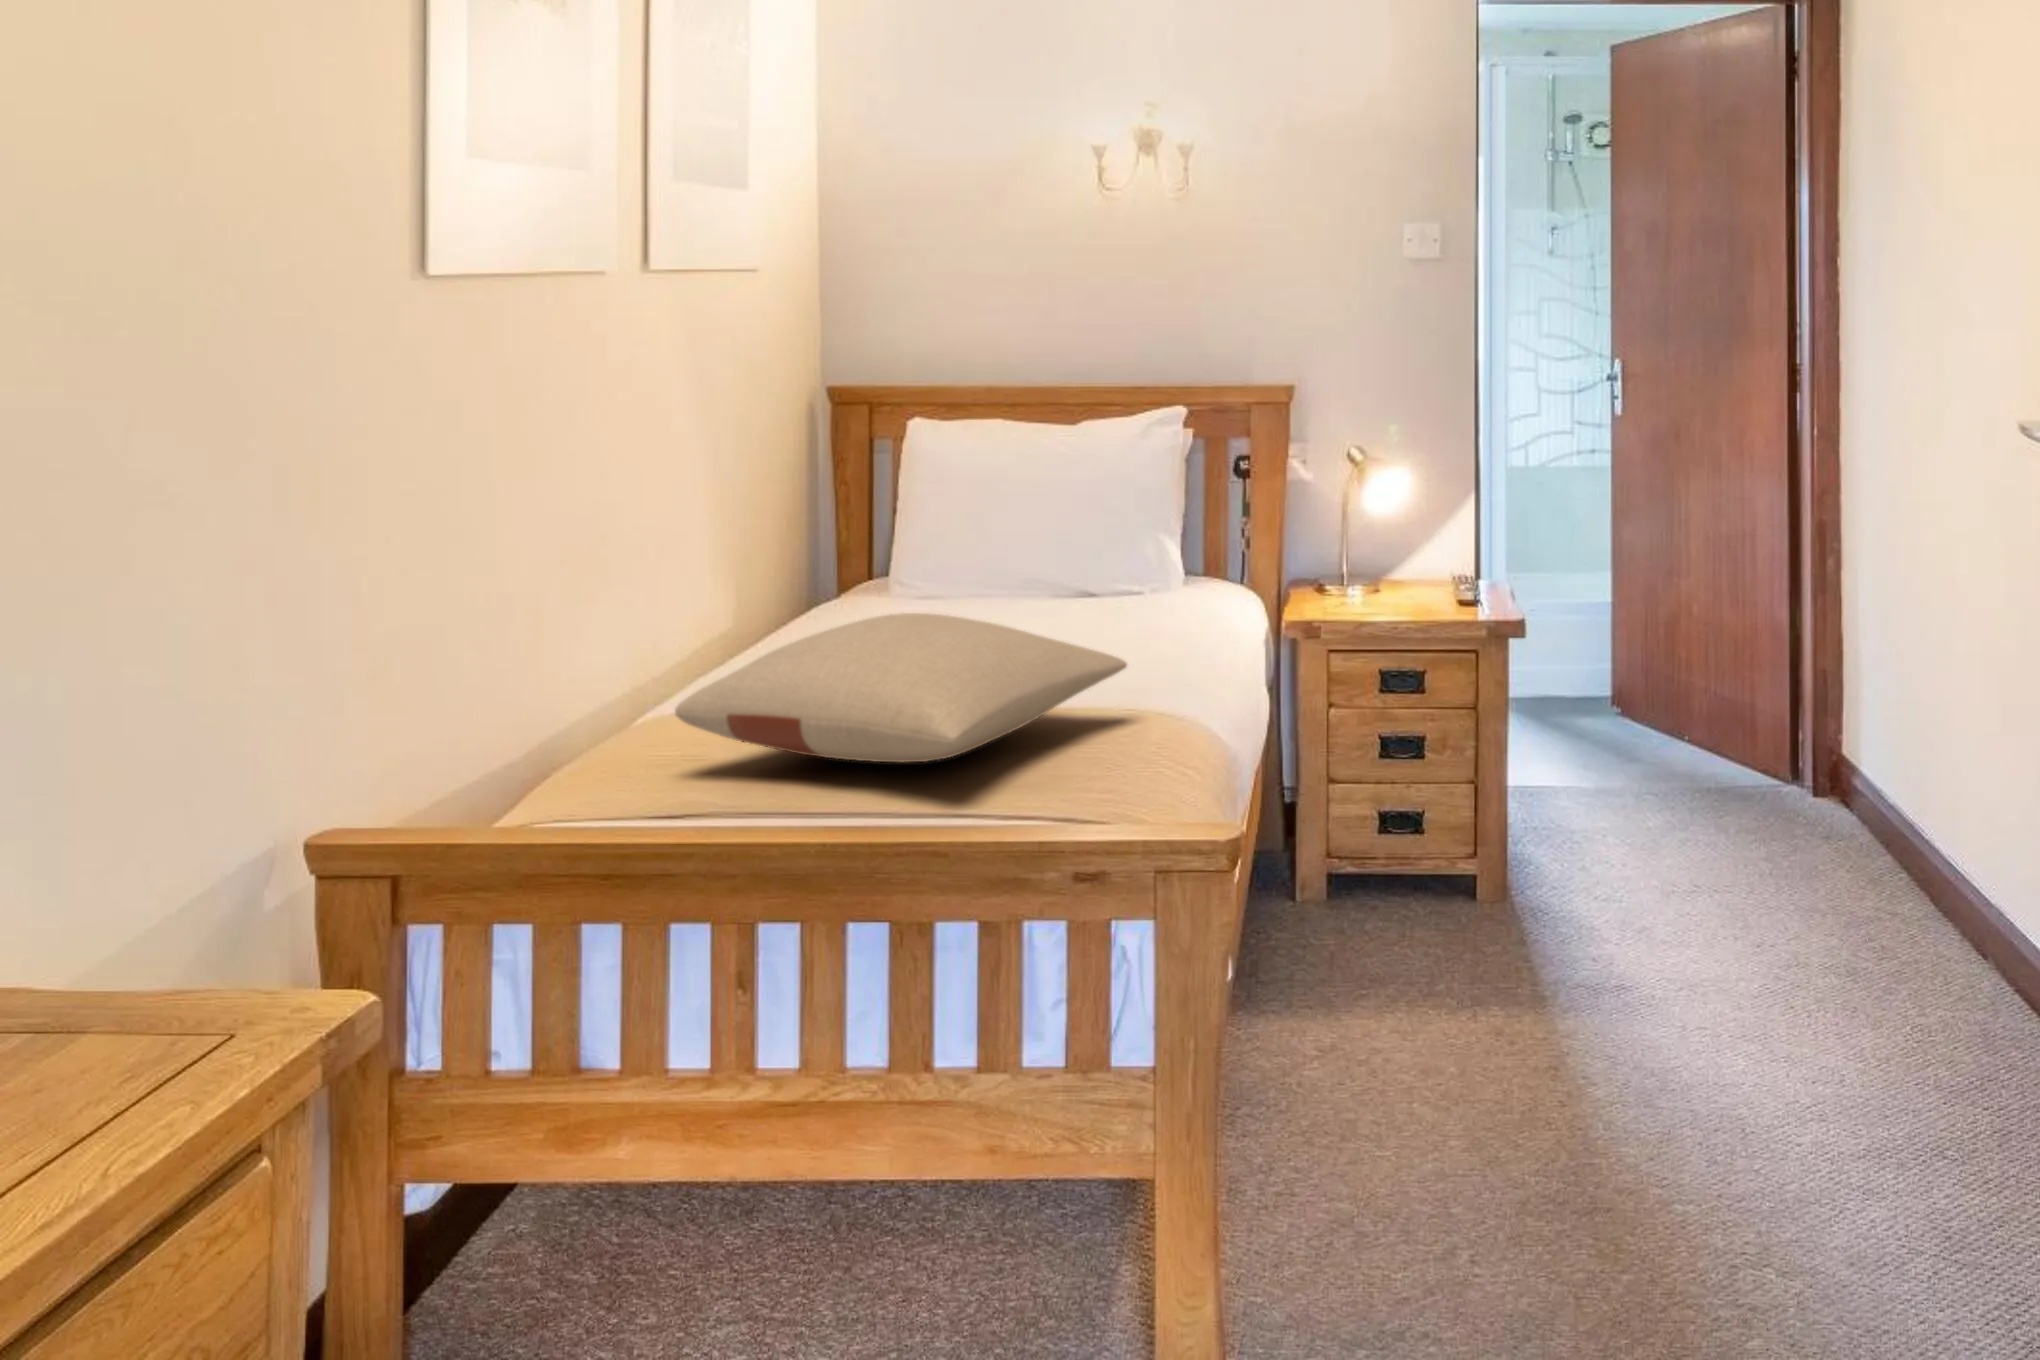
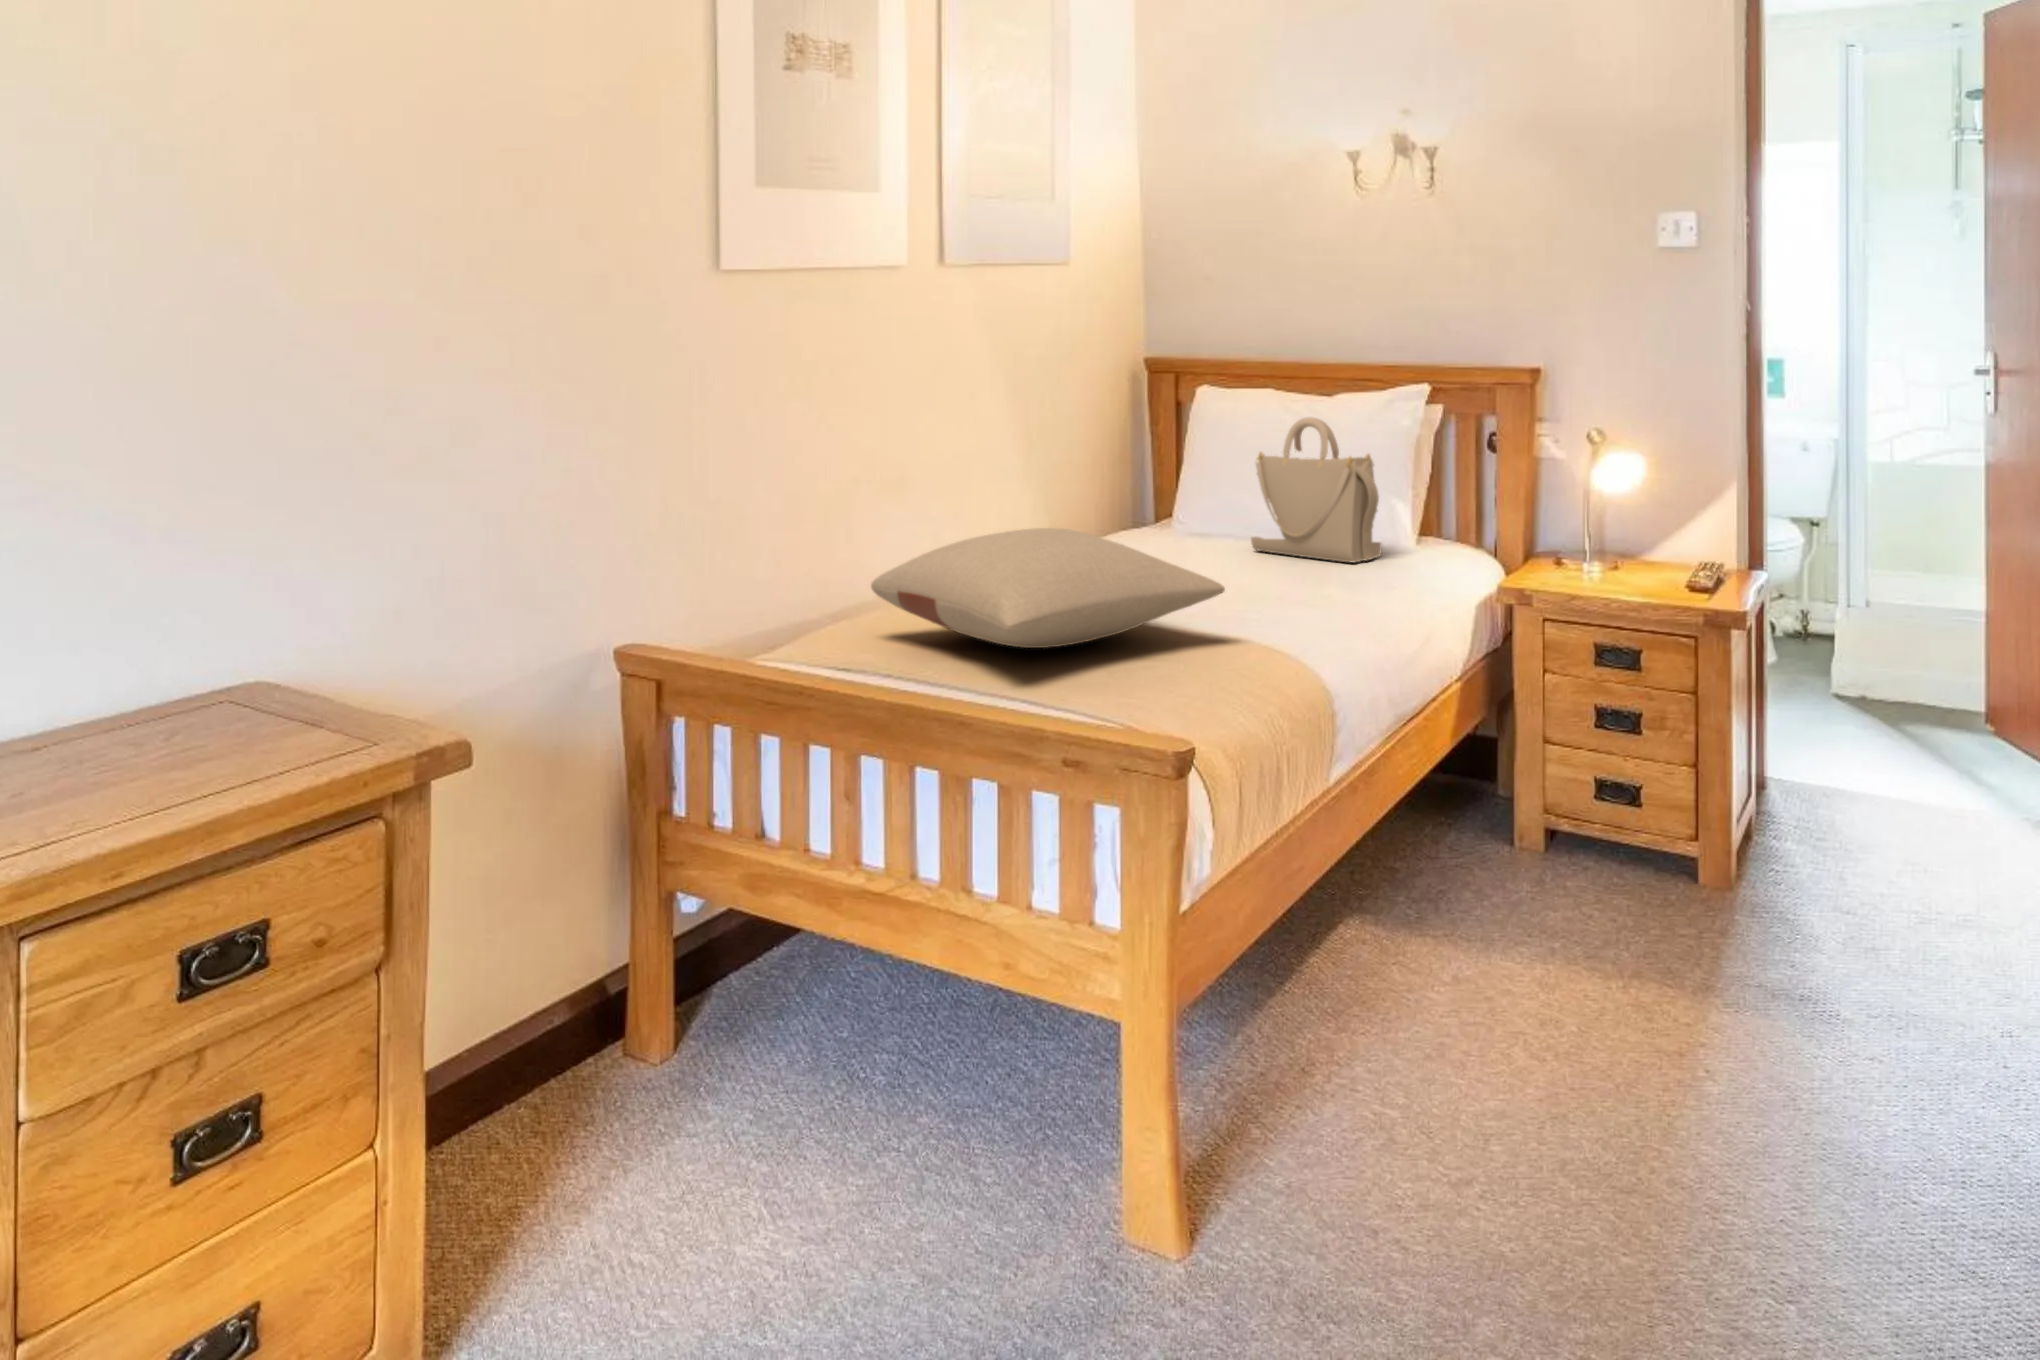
handbag: none [1022,456,1173,616] -> present [1251,417,1381,562]

